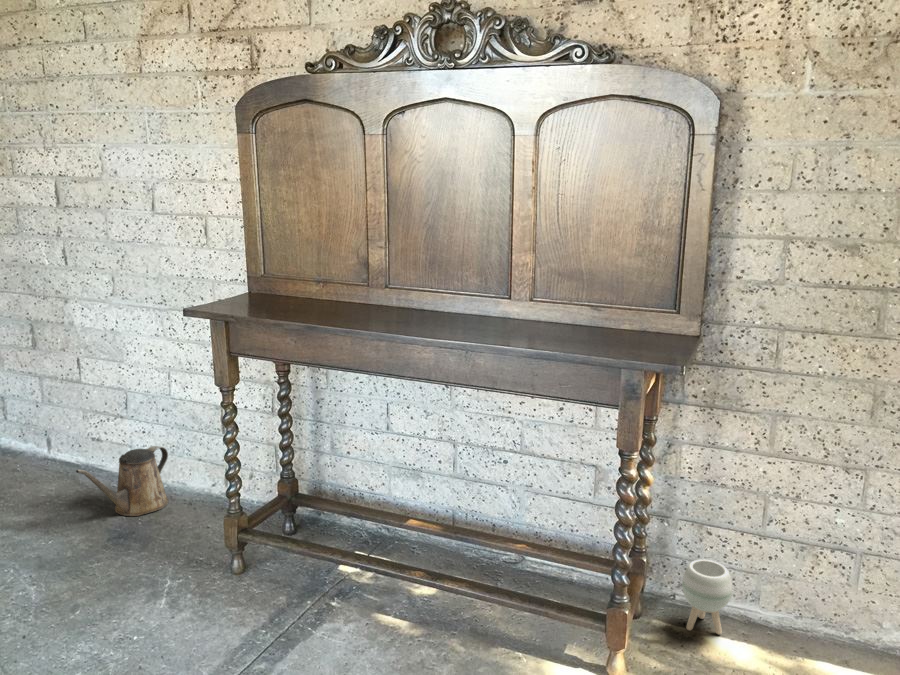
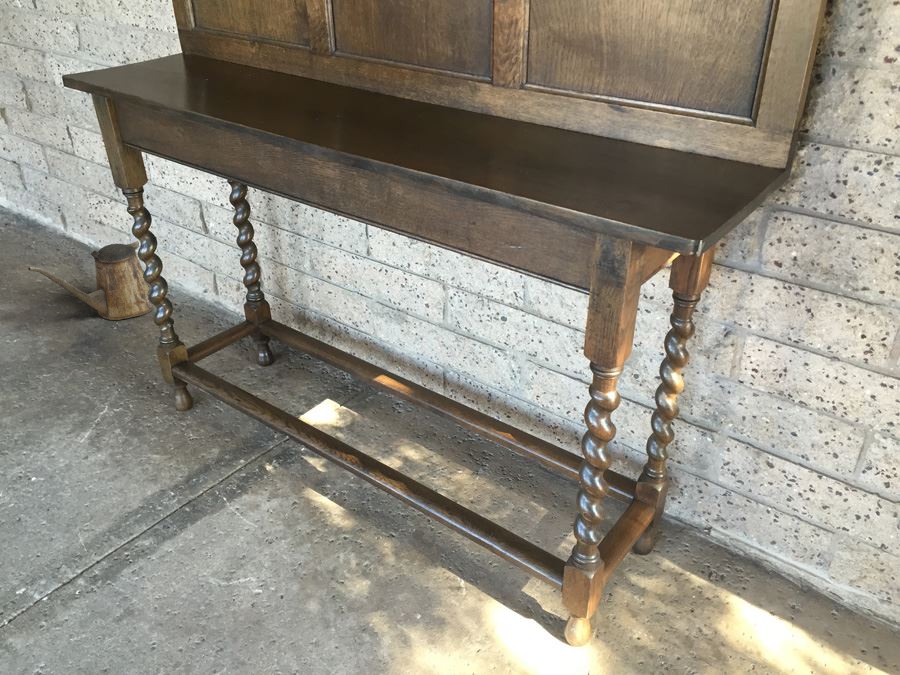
planter: present [682,560,732,634] -> none [707,500,784,604]

